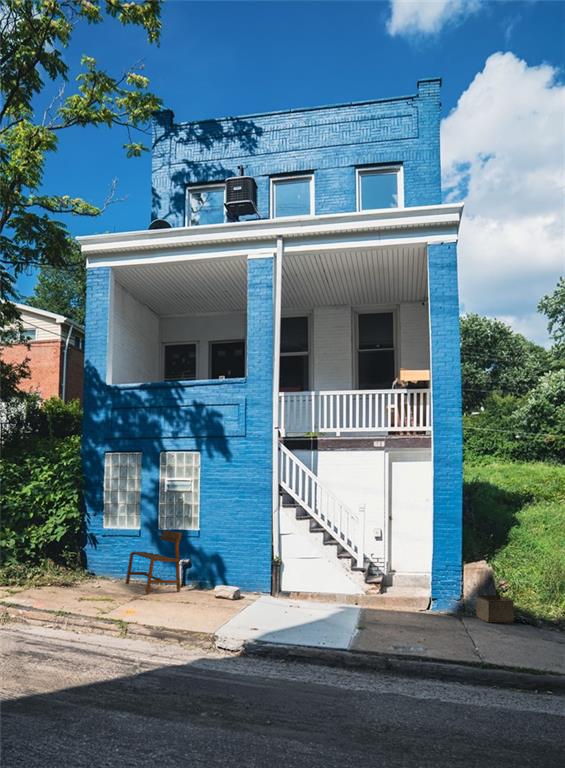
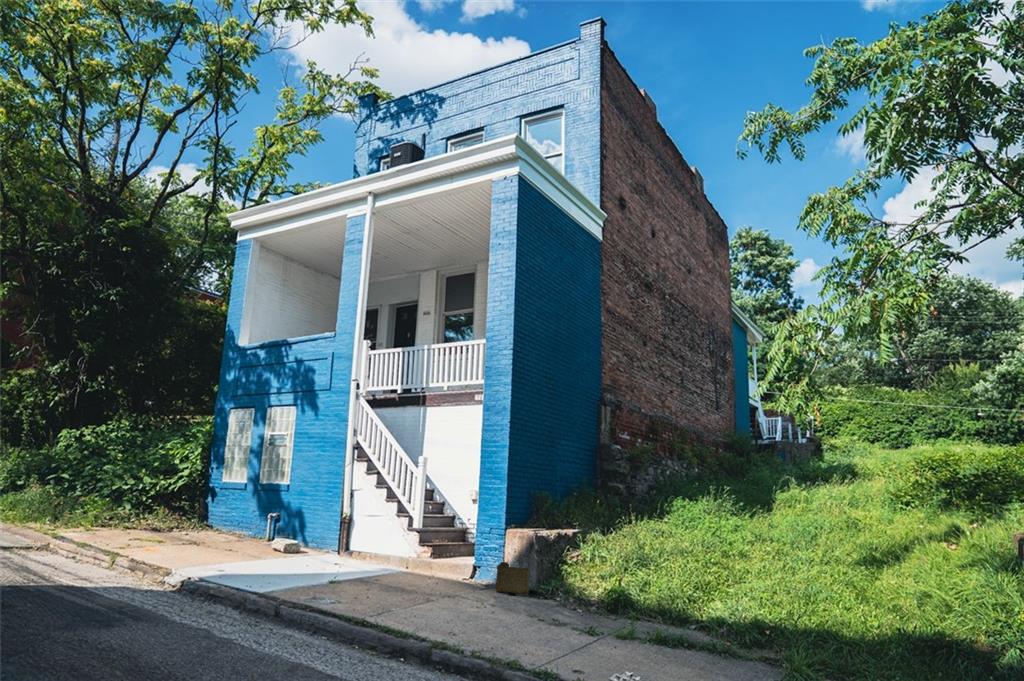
bench: present [126,529,182,594] -> none [216,483,266,543]

